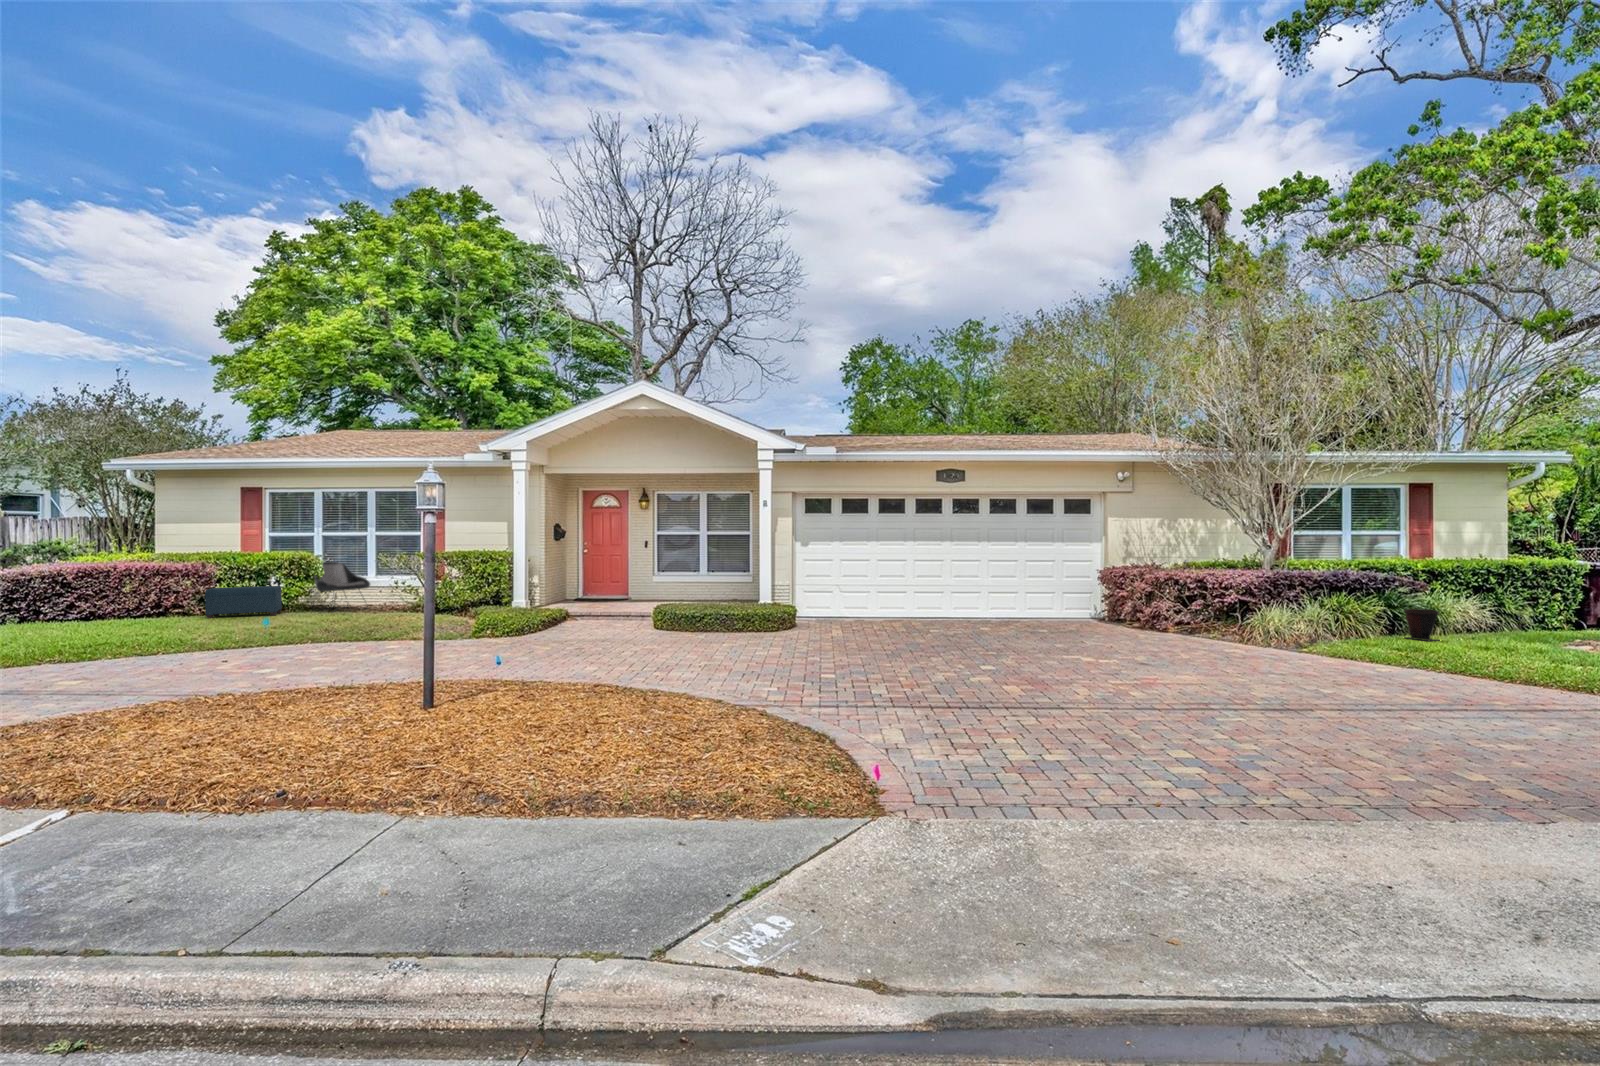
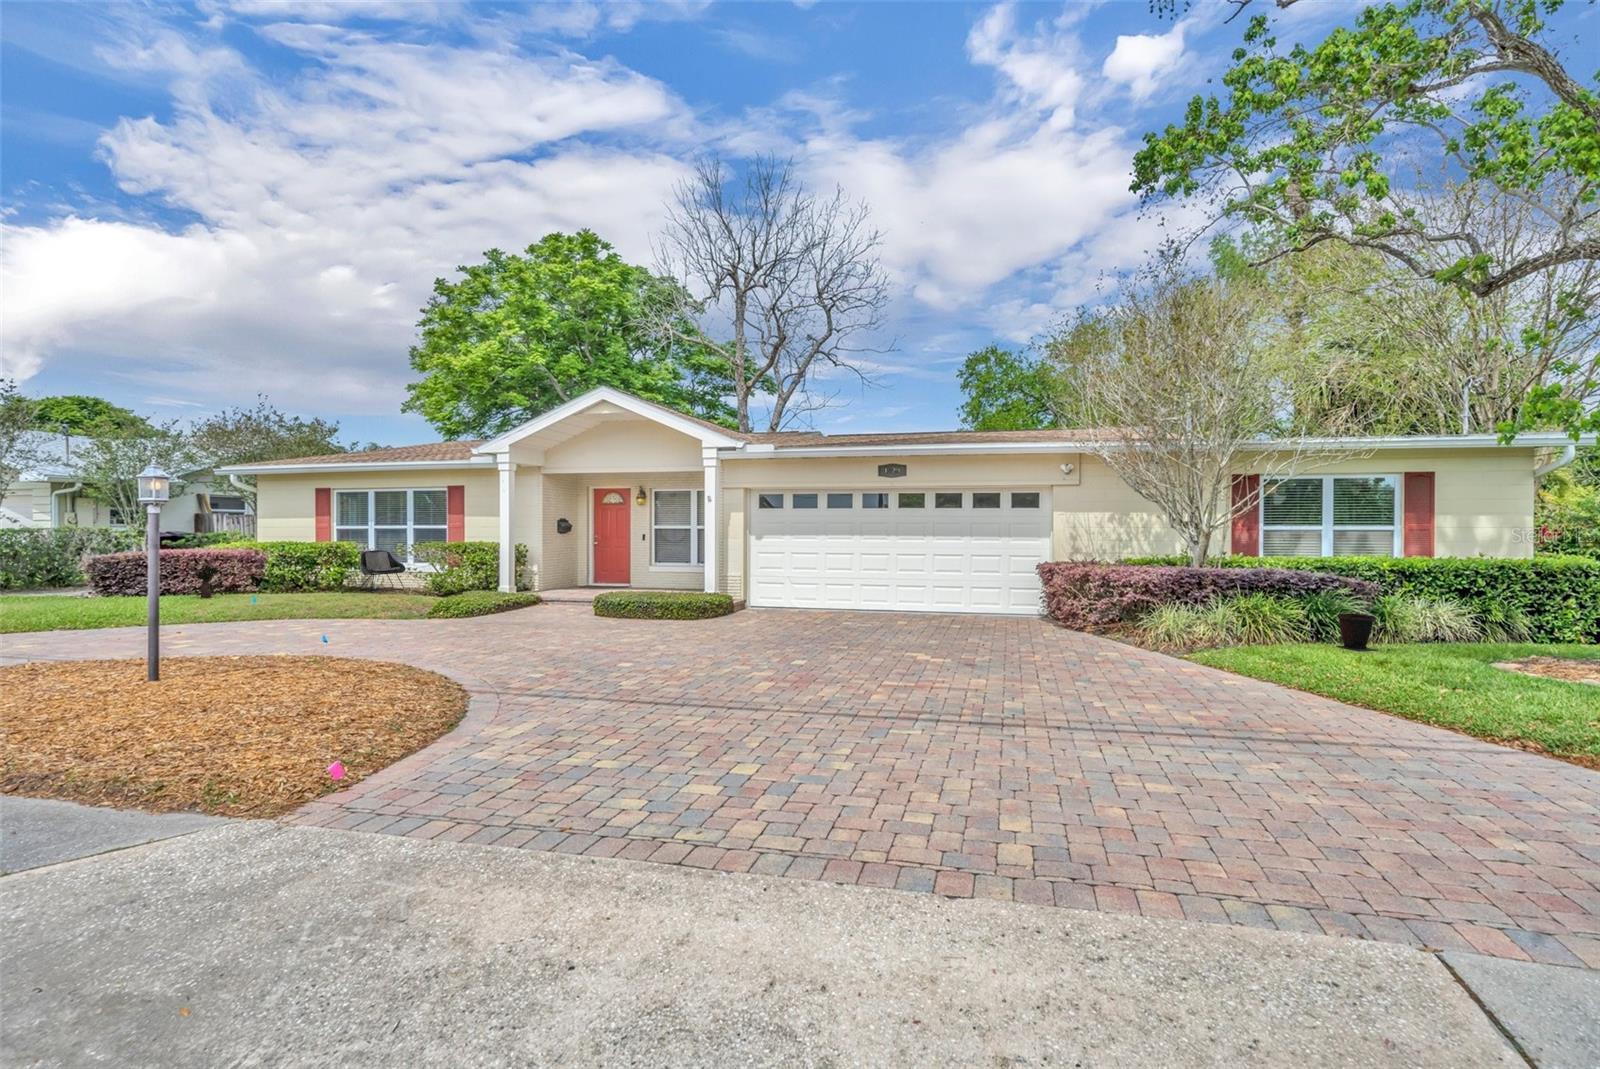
potted plant: none [97,580,136,623] -> present [195,565,224,598]
bench: present [205,586,282,618] -> none [273,570,335,596]

